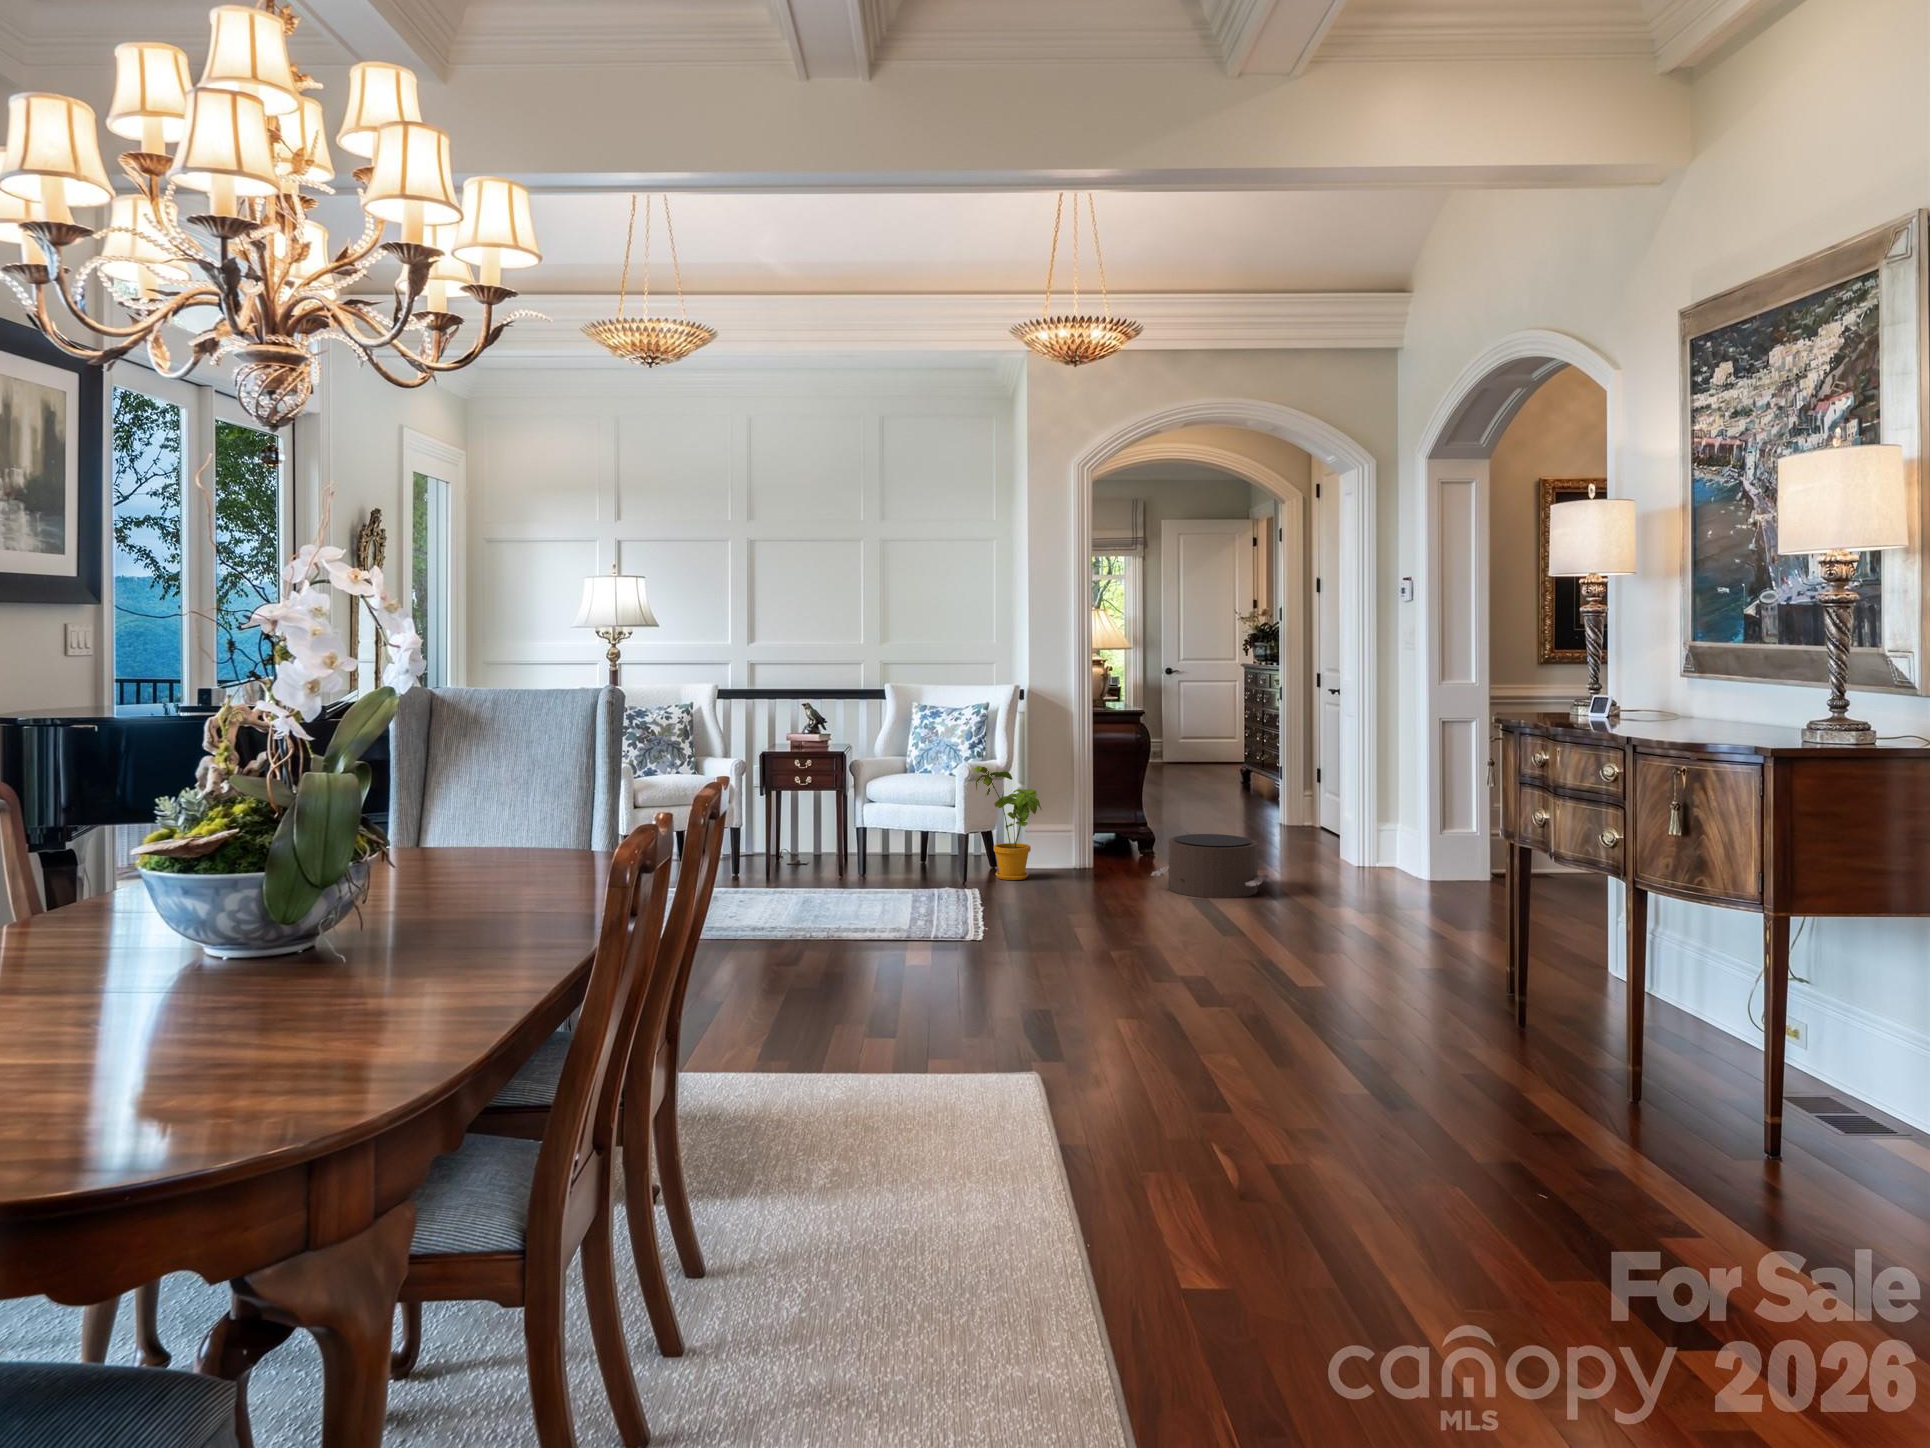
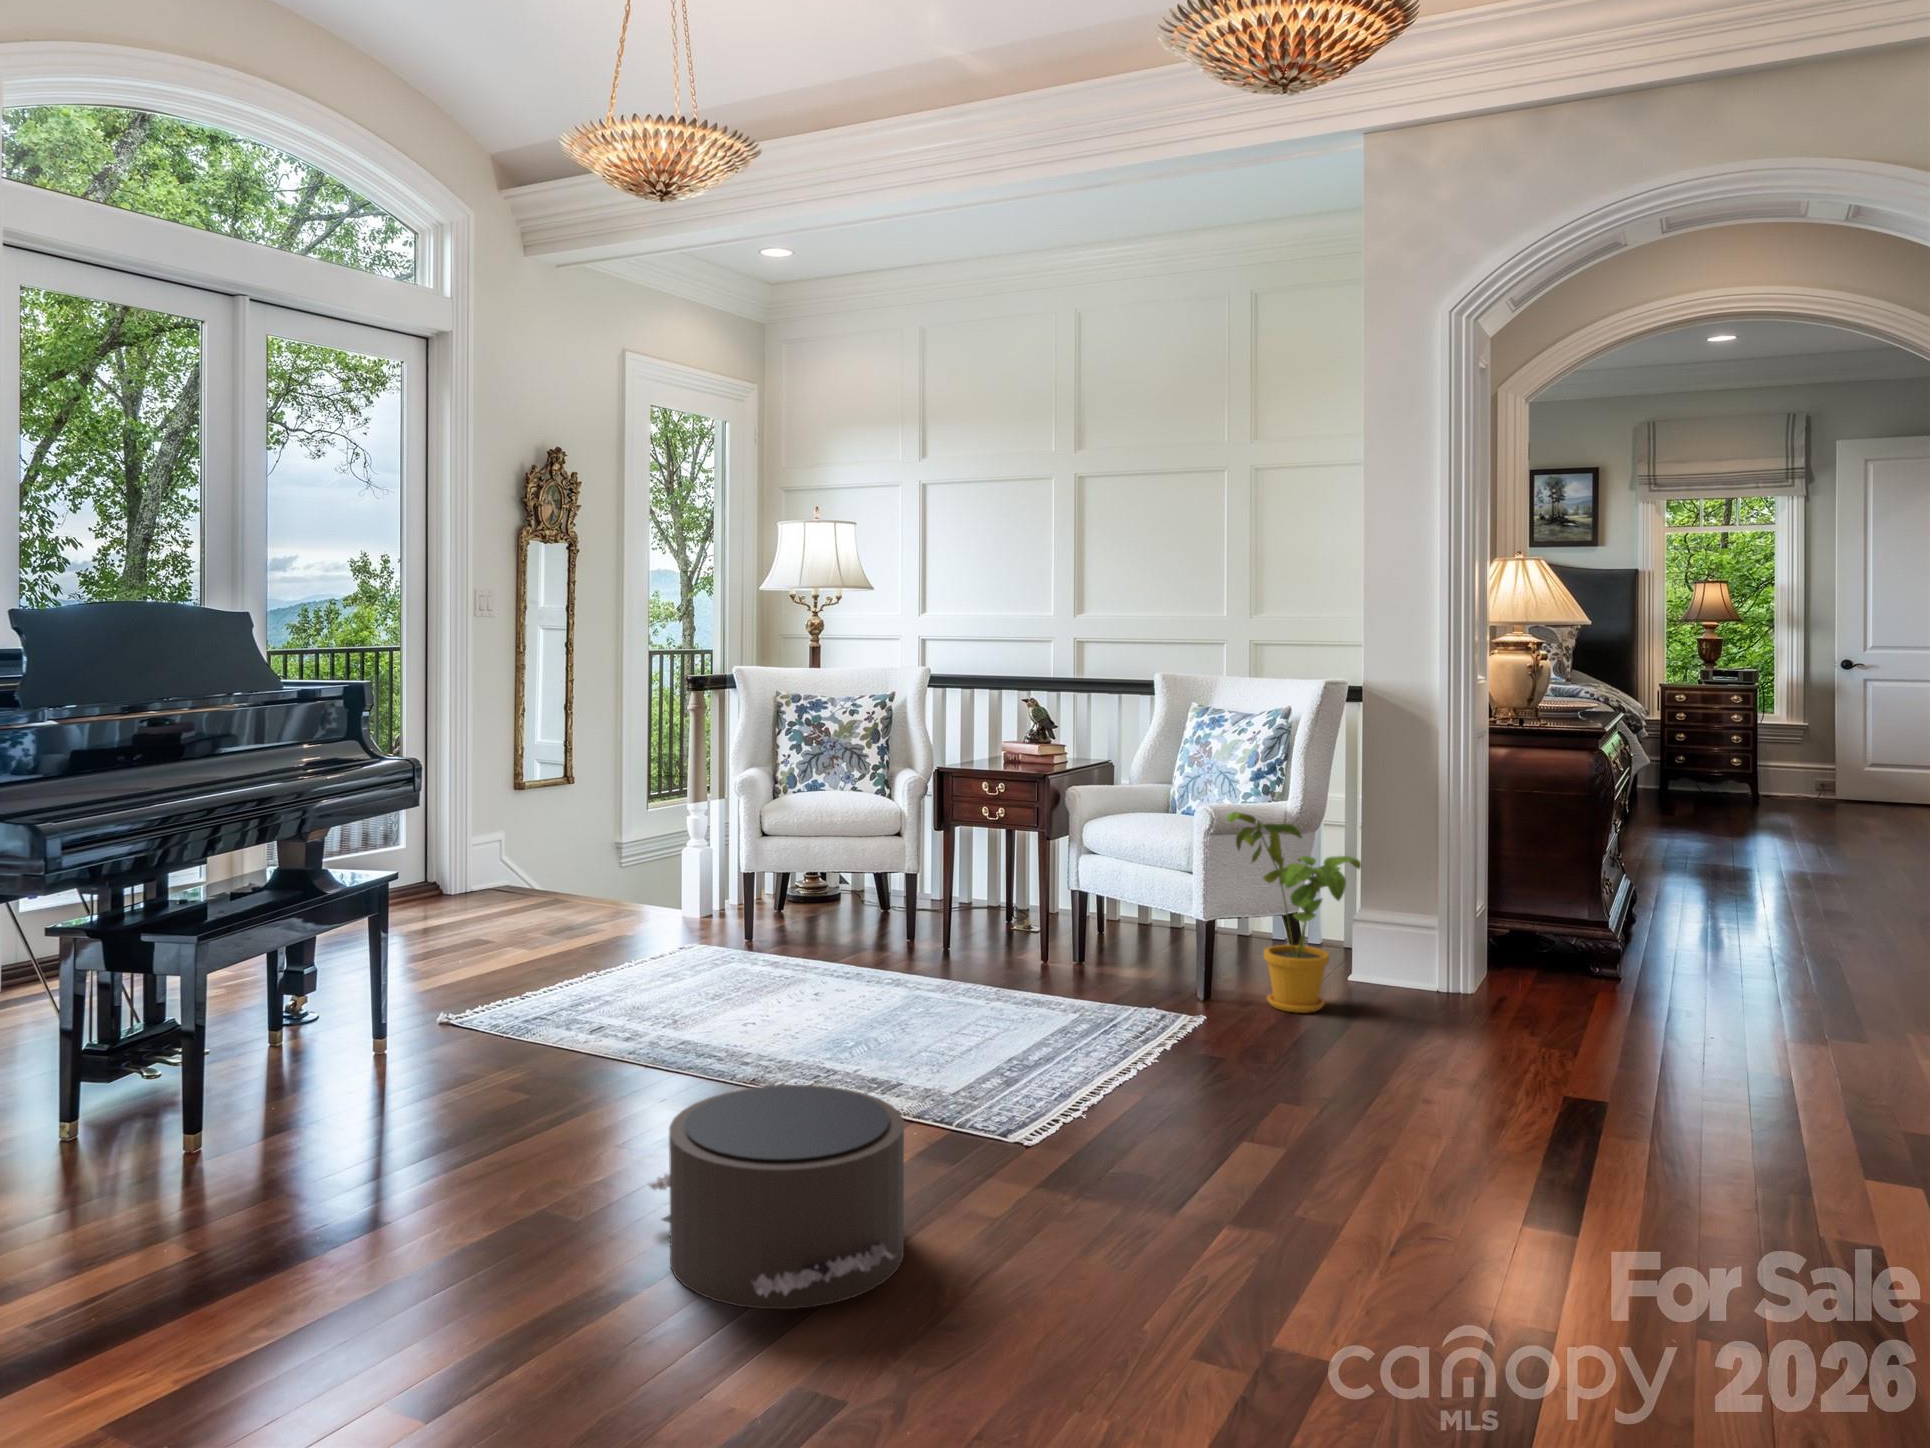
pouf: present [1151,834,1269,898] -> present [648,1085,904,1309]

